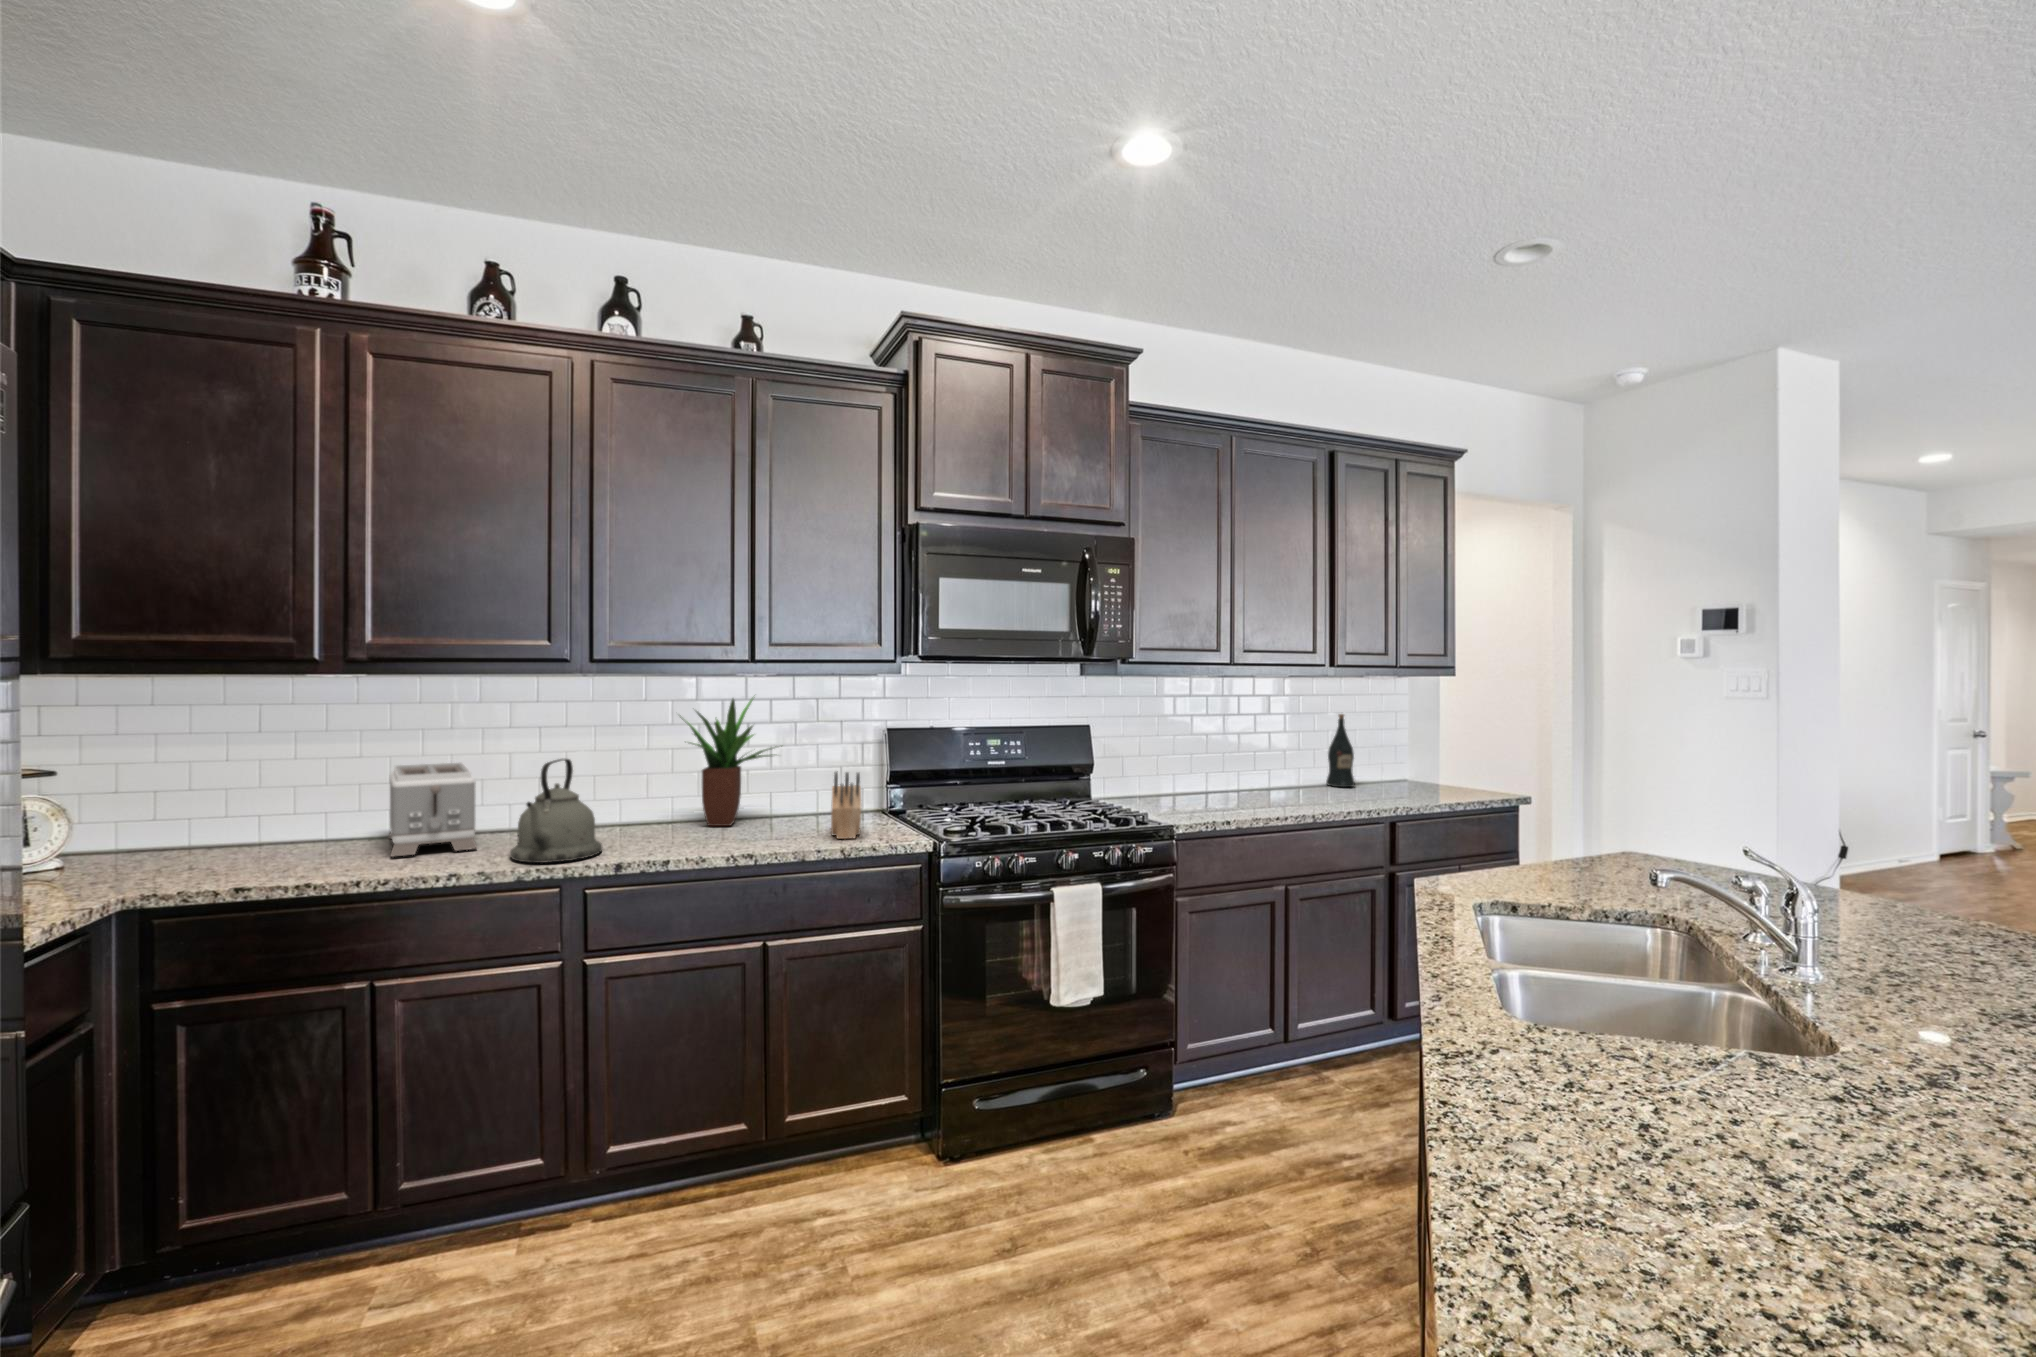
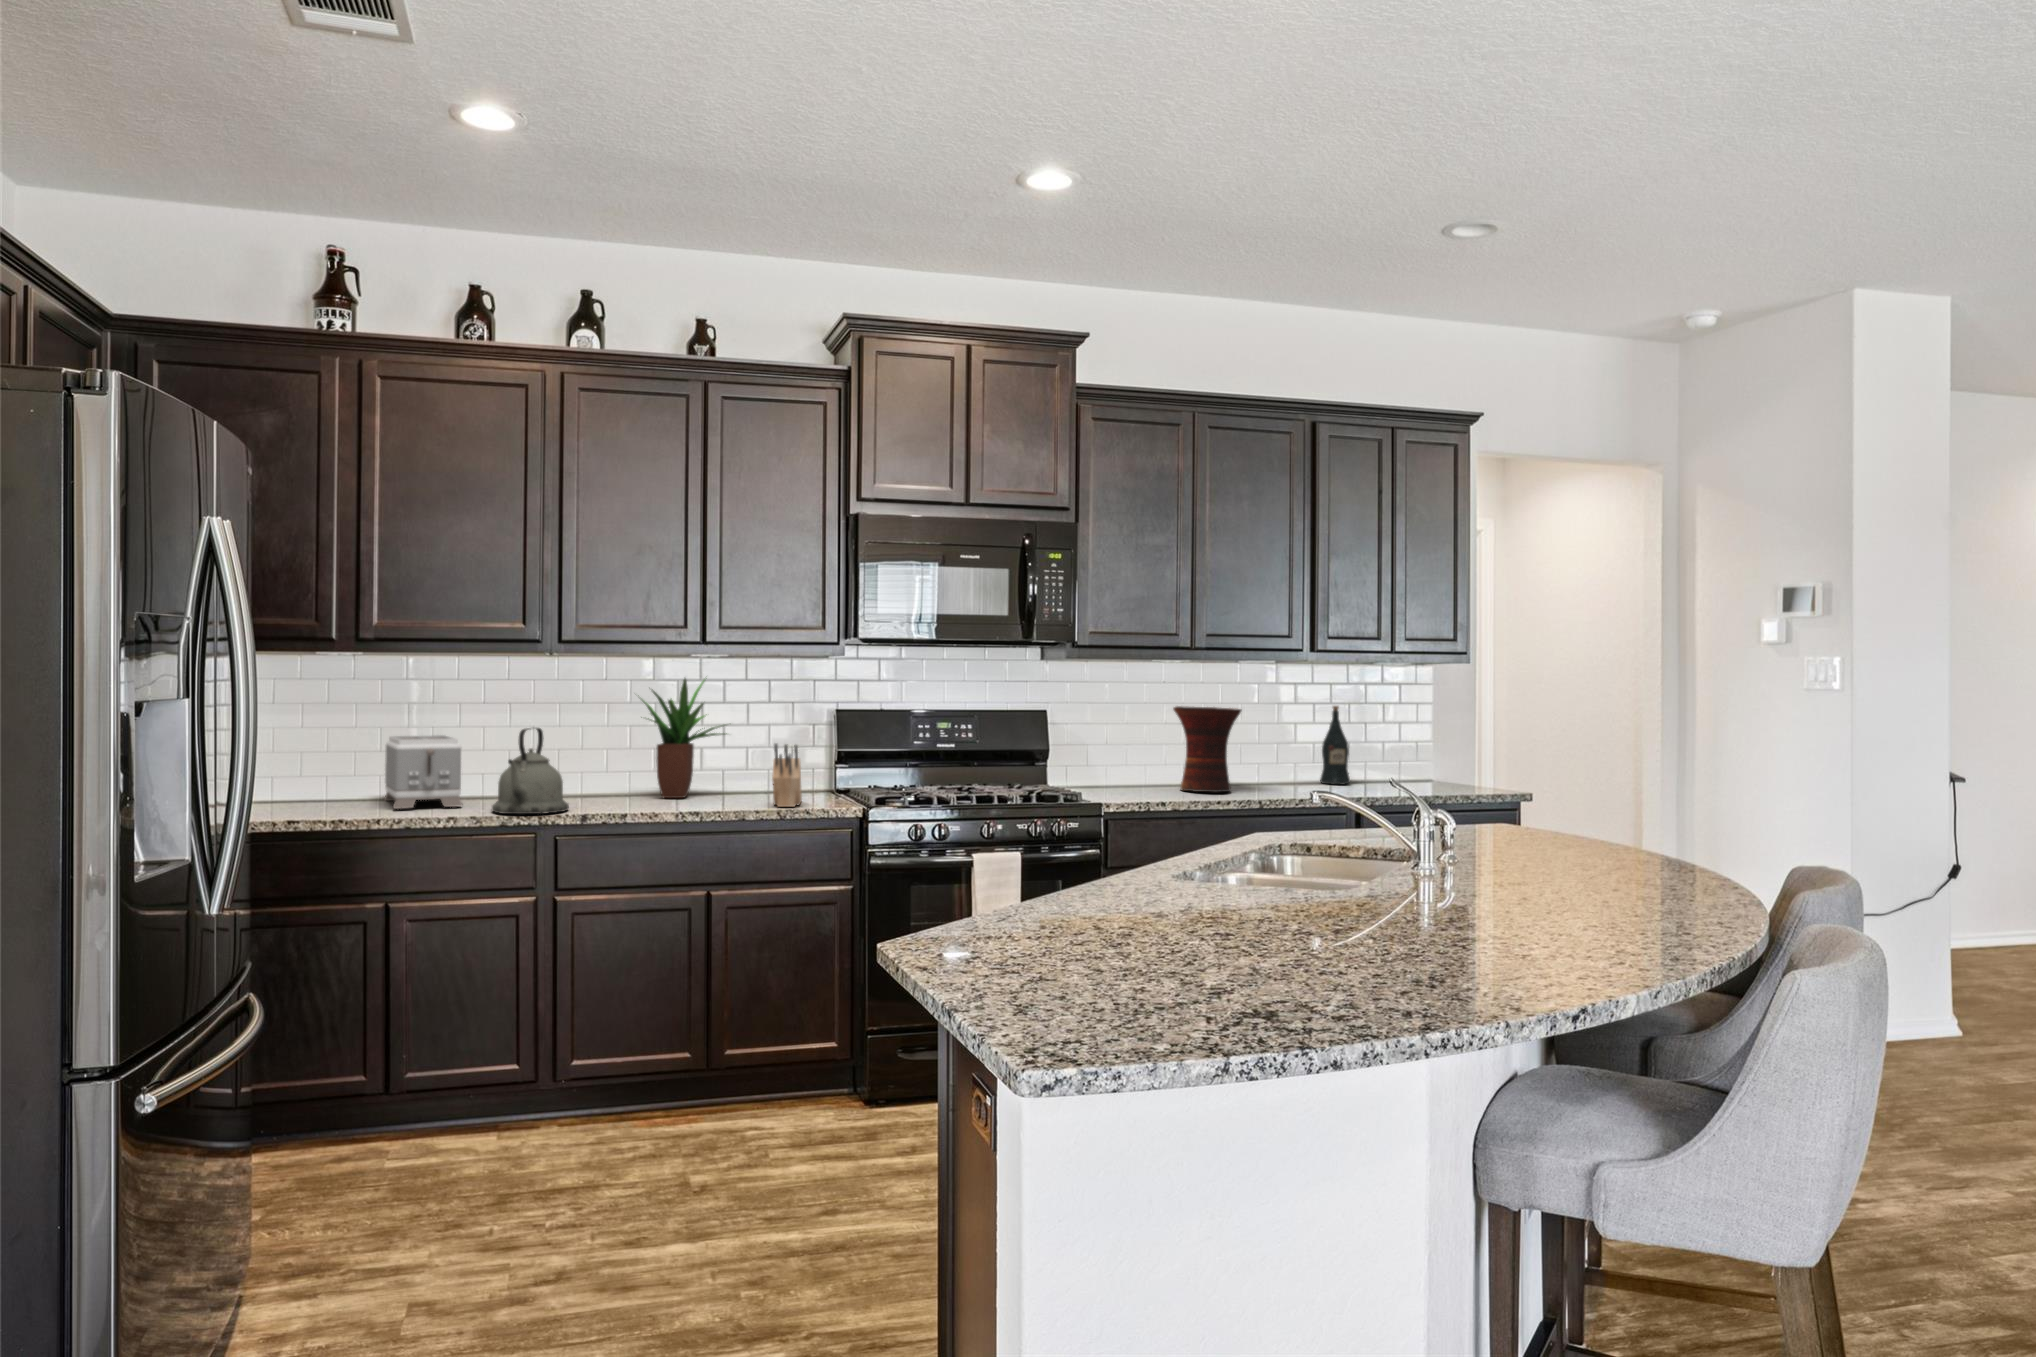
vase: none [1213,719,1281,804] -> present [1173,706,1241,792]

